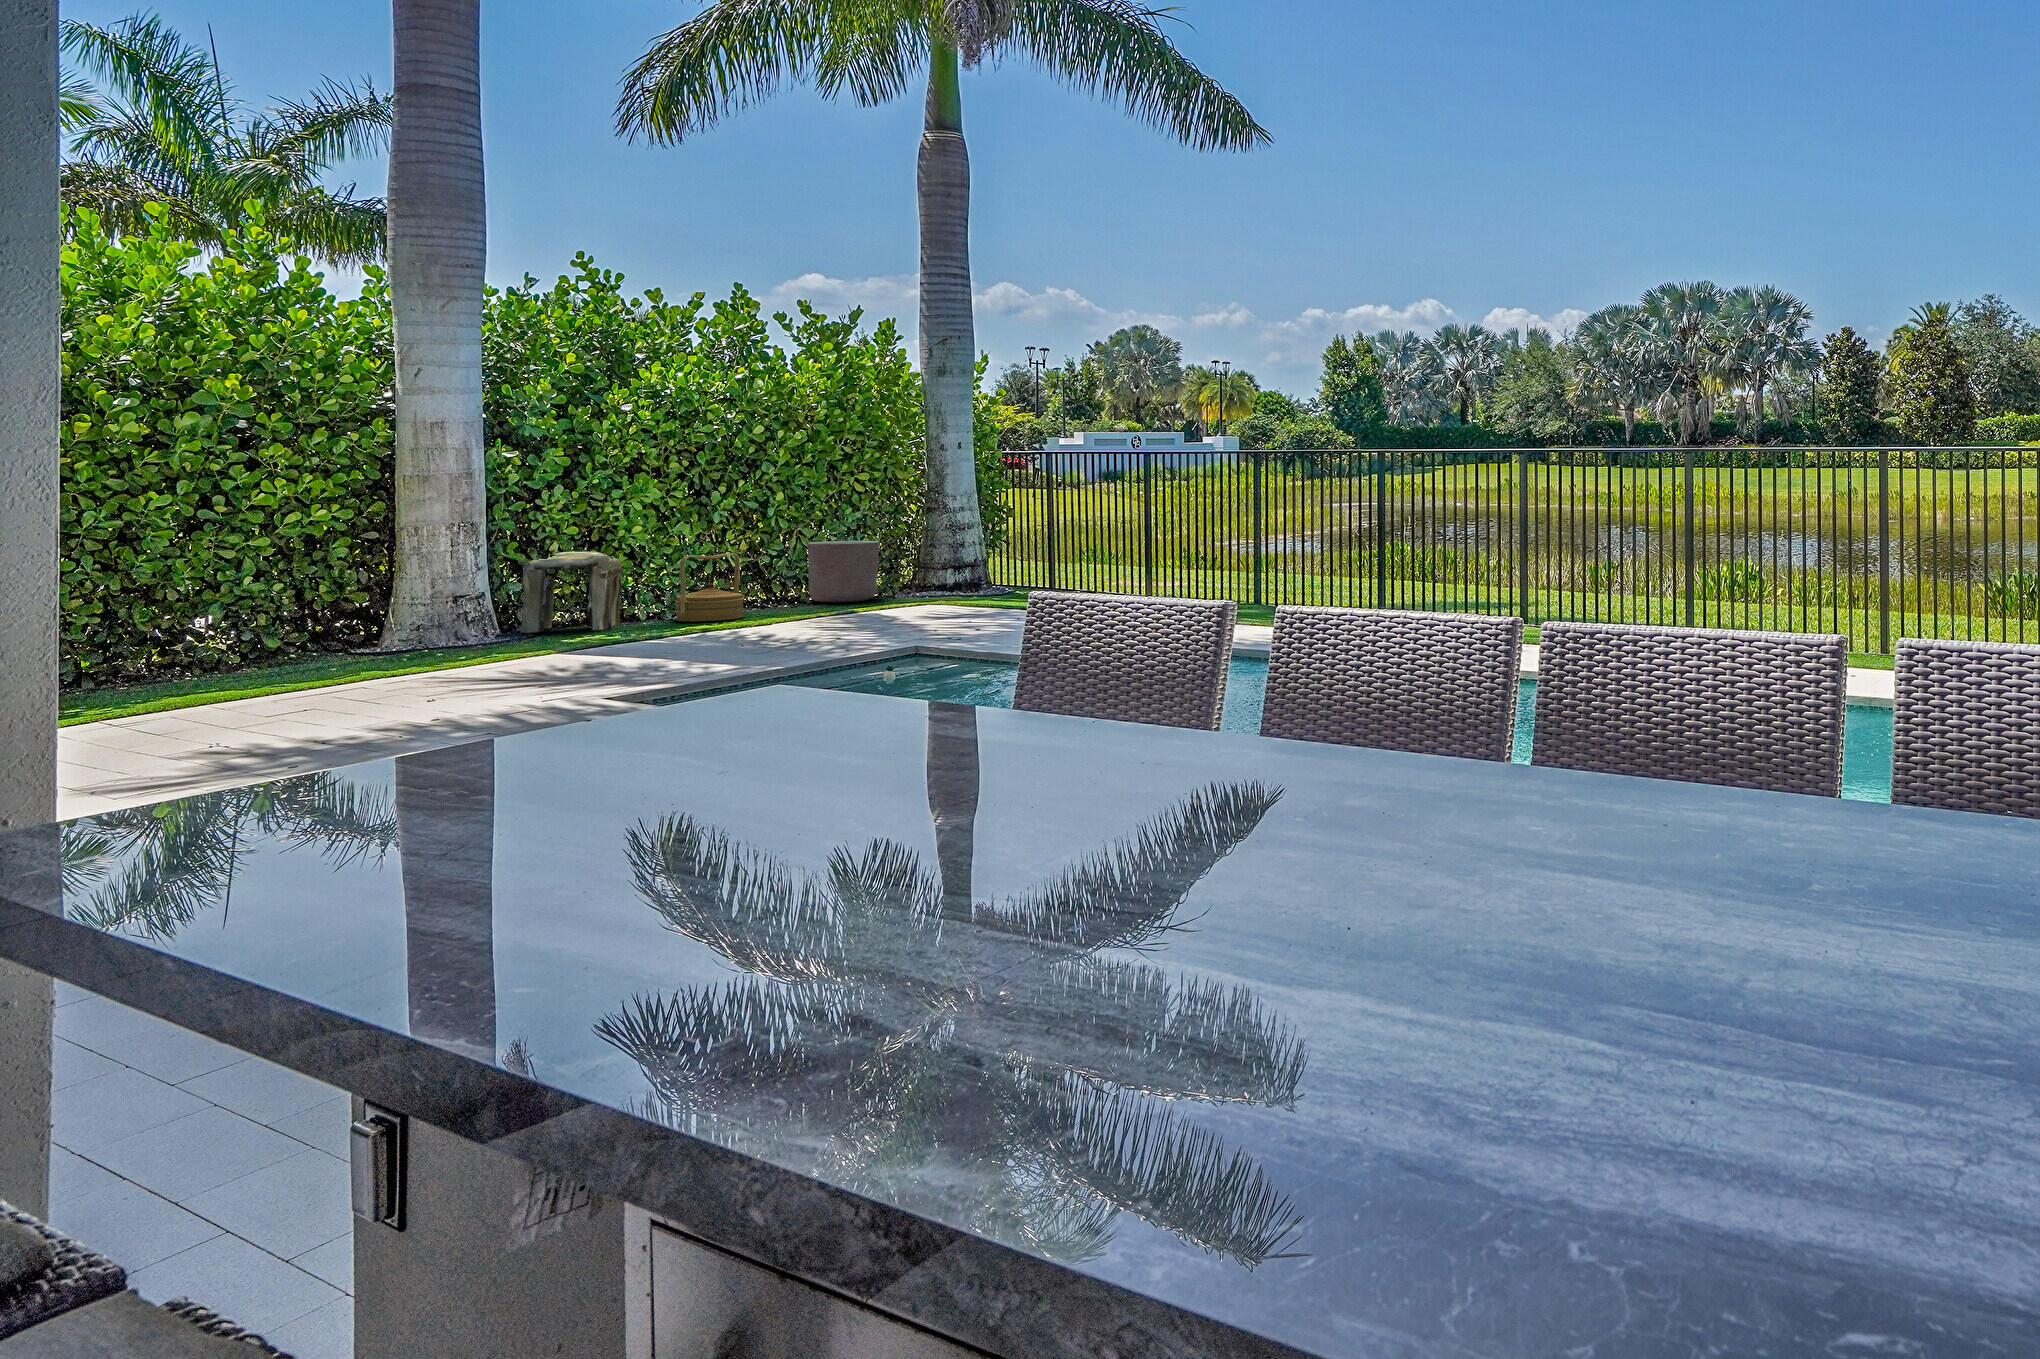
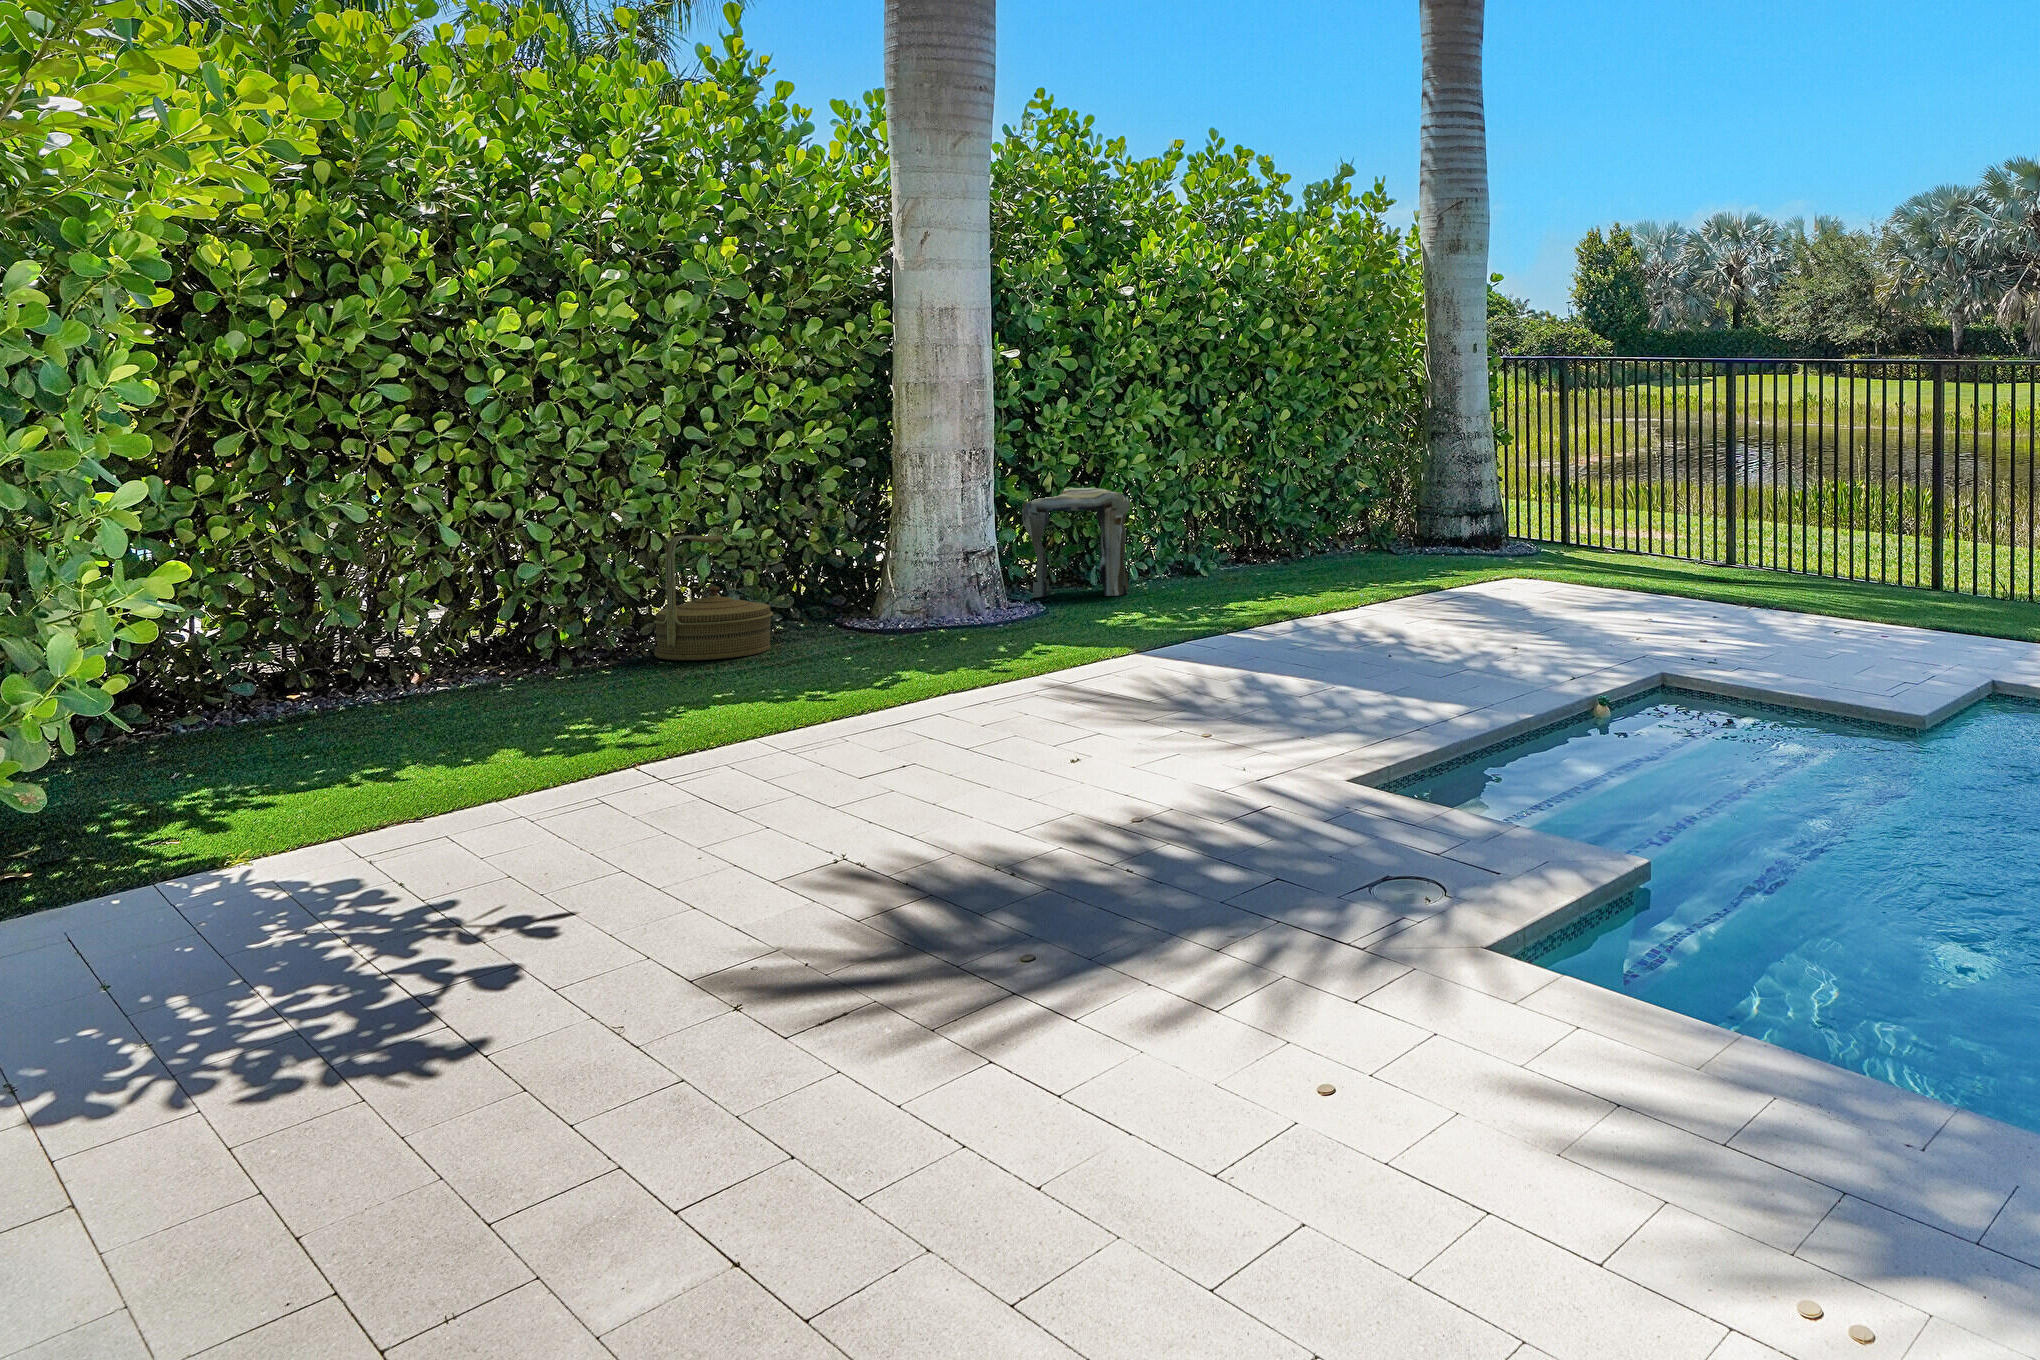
planter: present [808,541,879,602] -> none [1311,476,1398,559]
woven basket: present [675,553,745,622] -> present [654,534,773,660]

